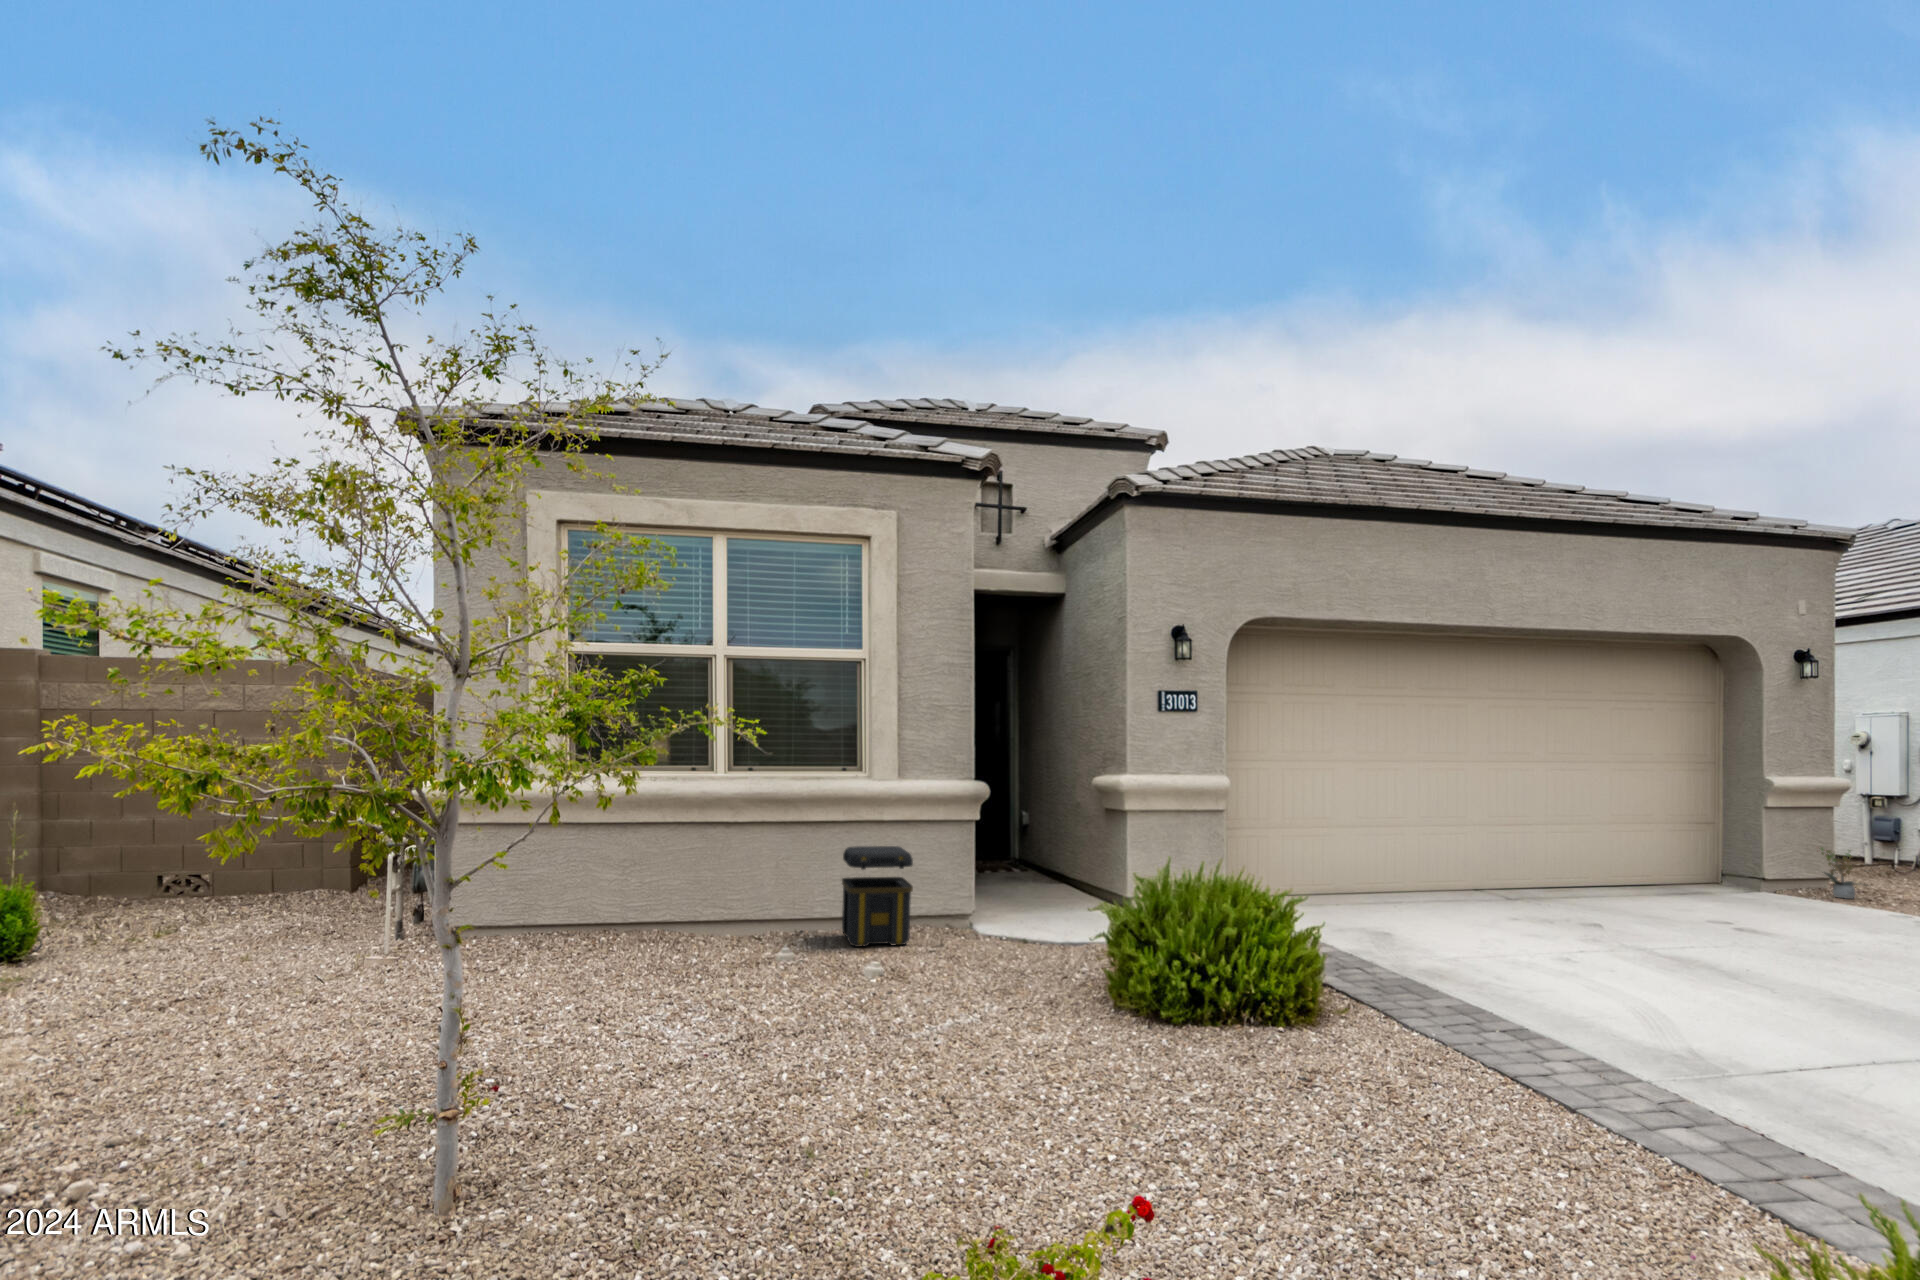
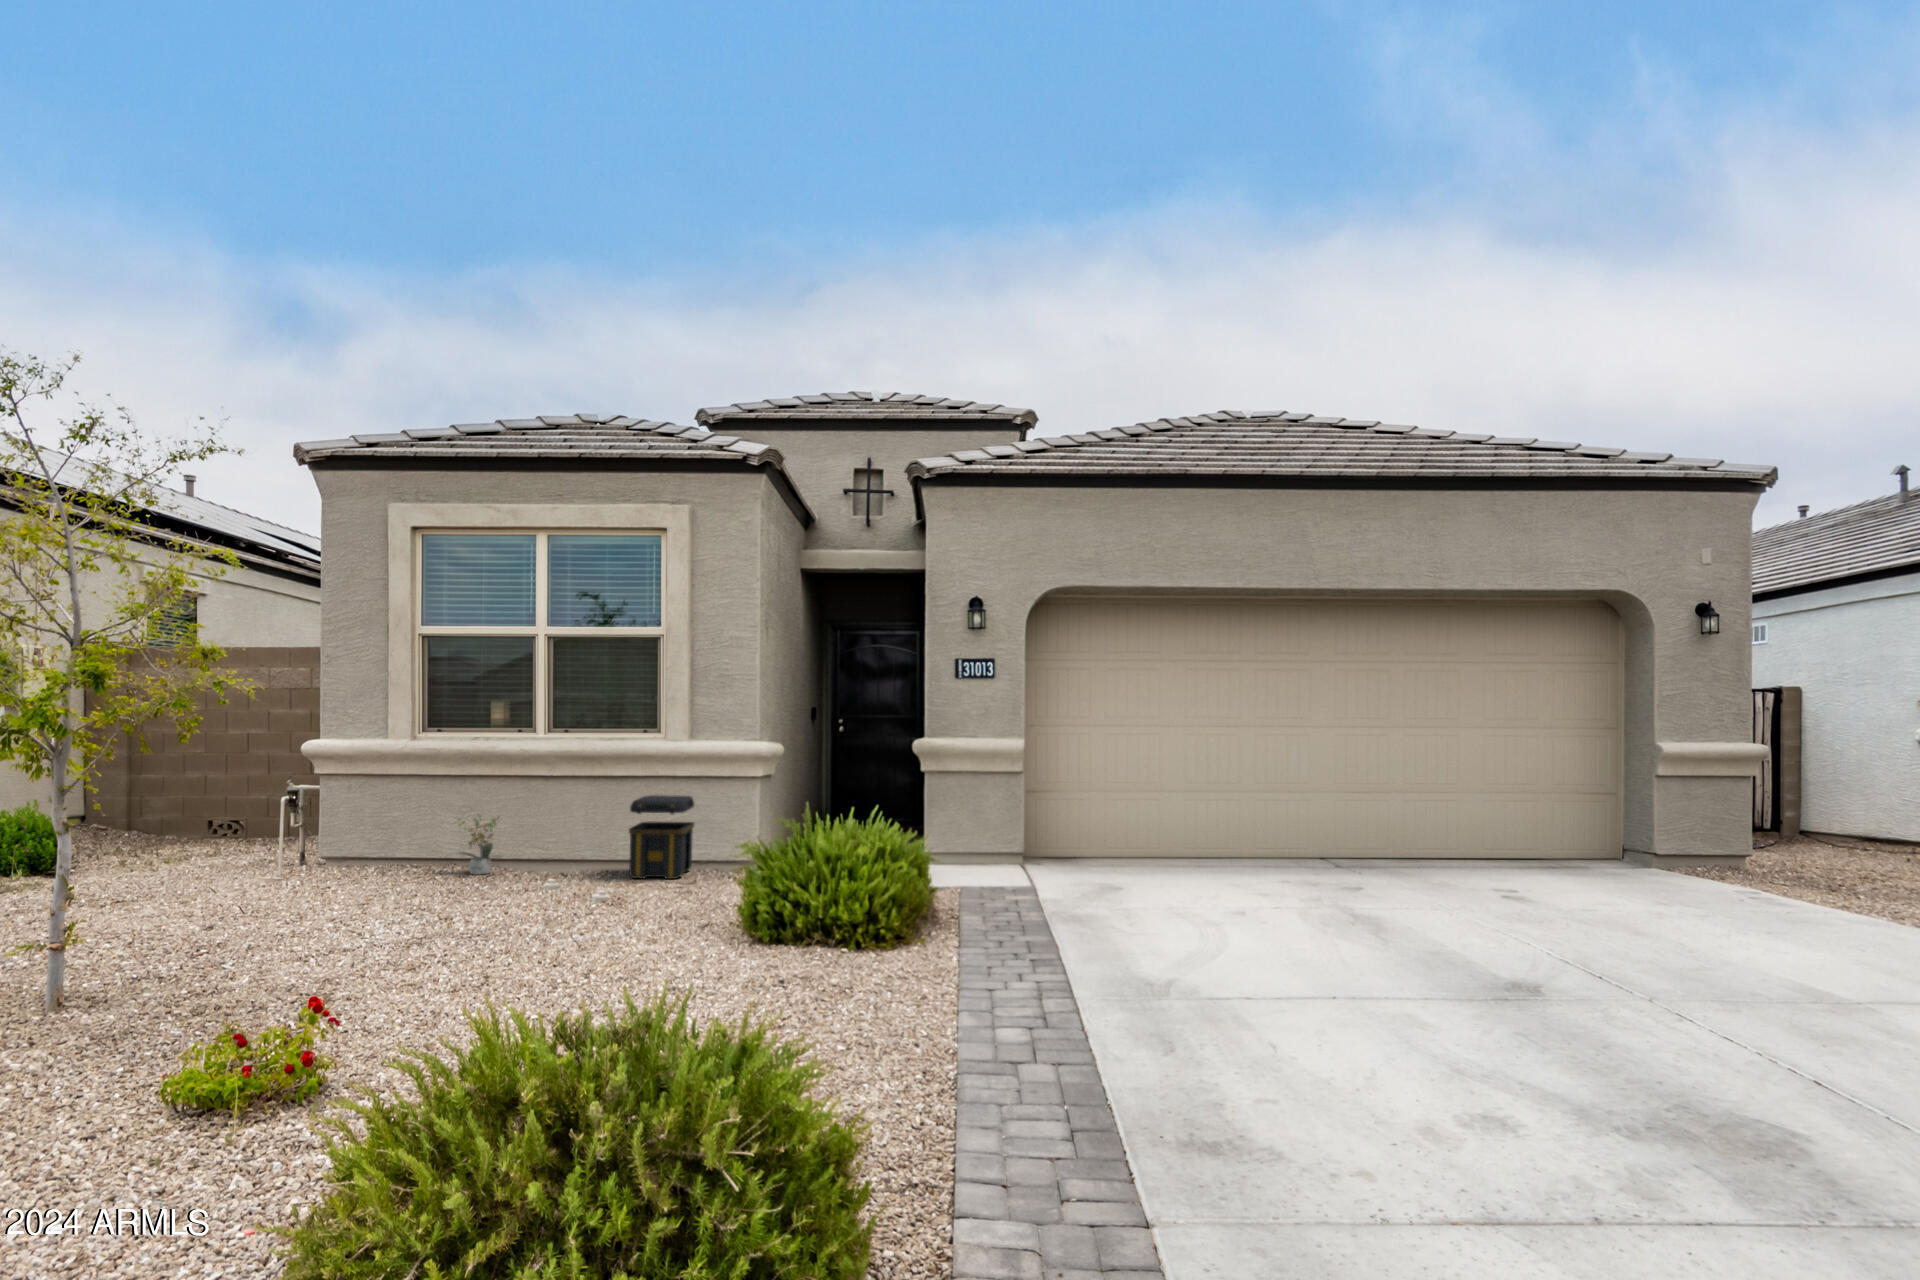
potted plant: present [1819,848,1861,899] -> present [458,815,501,875]

